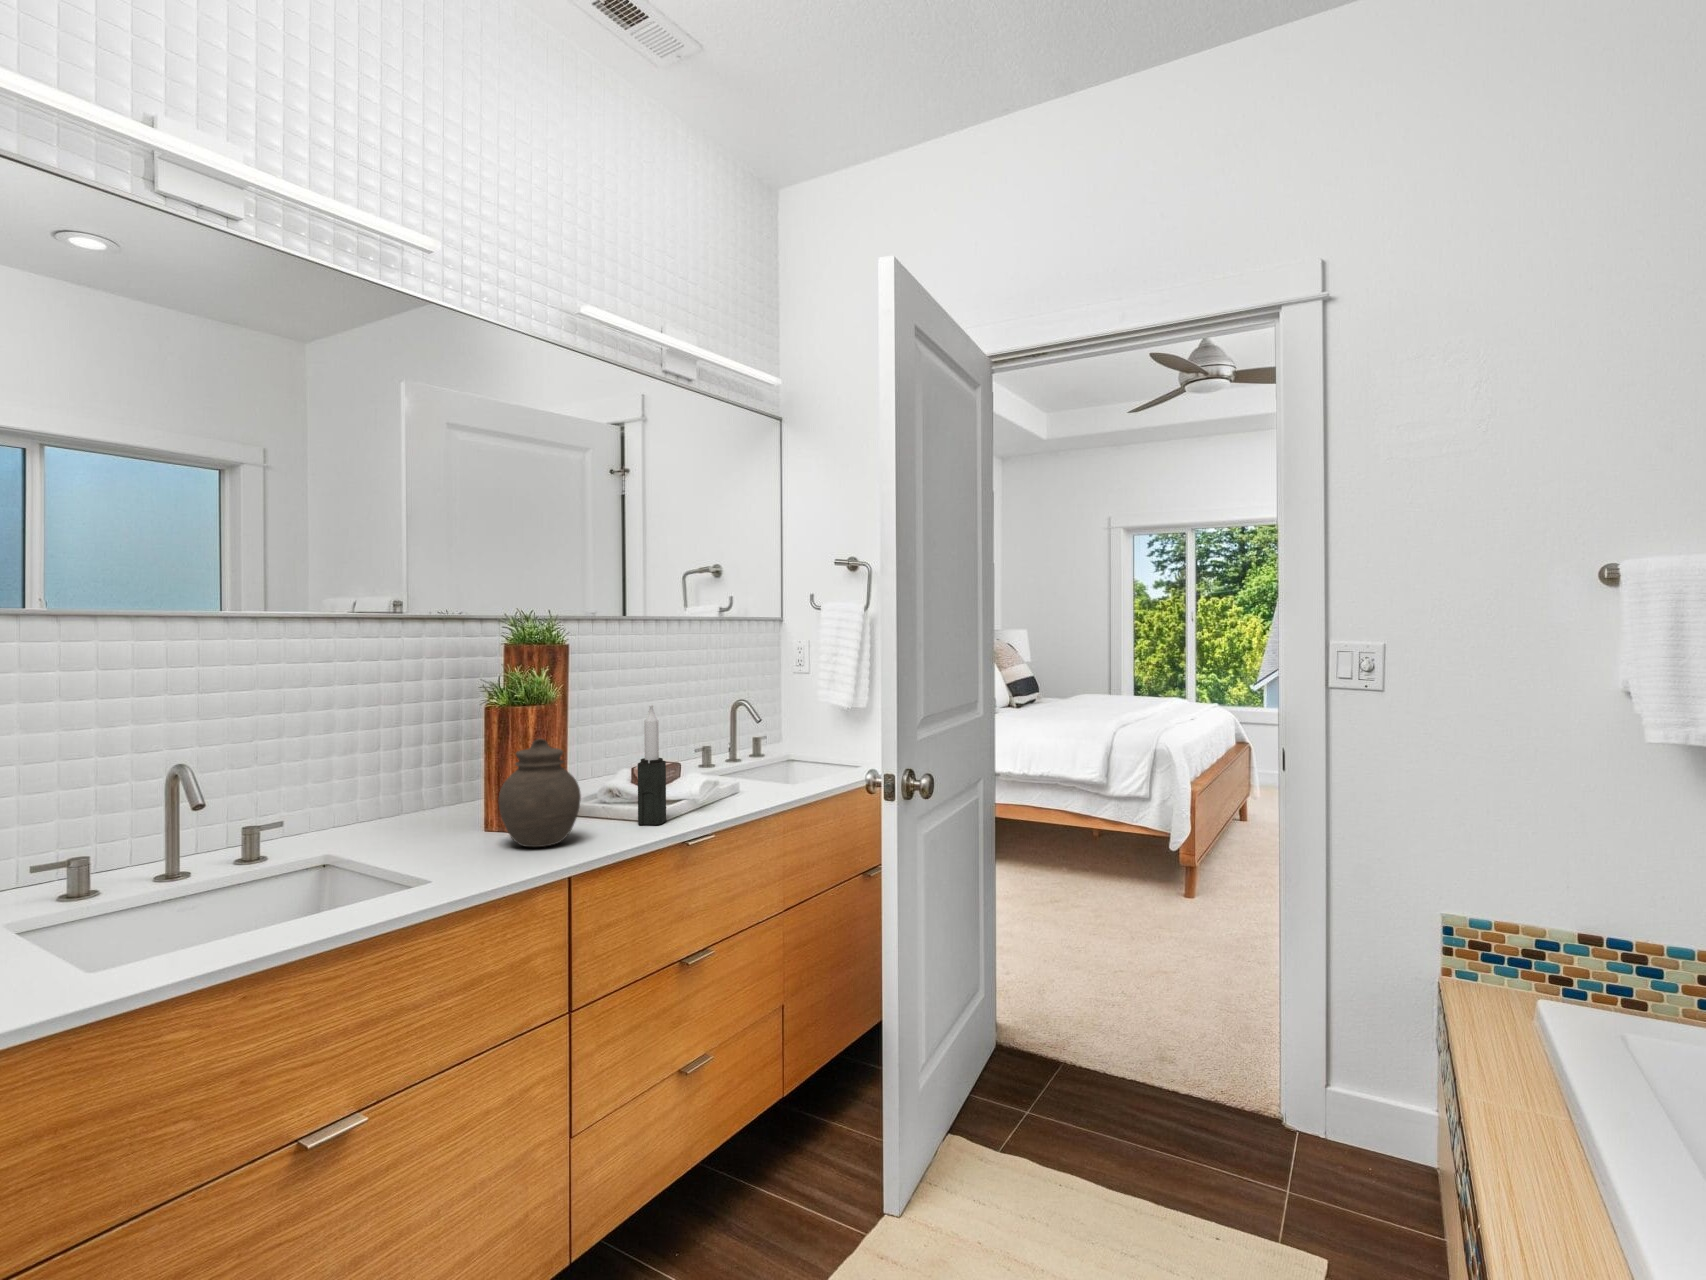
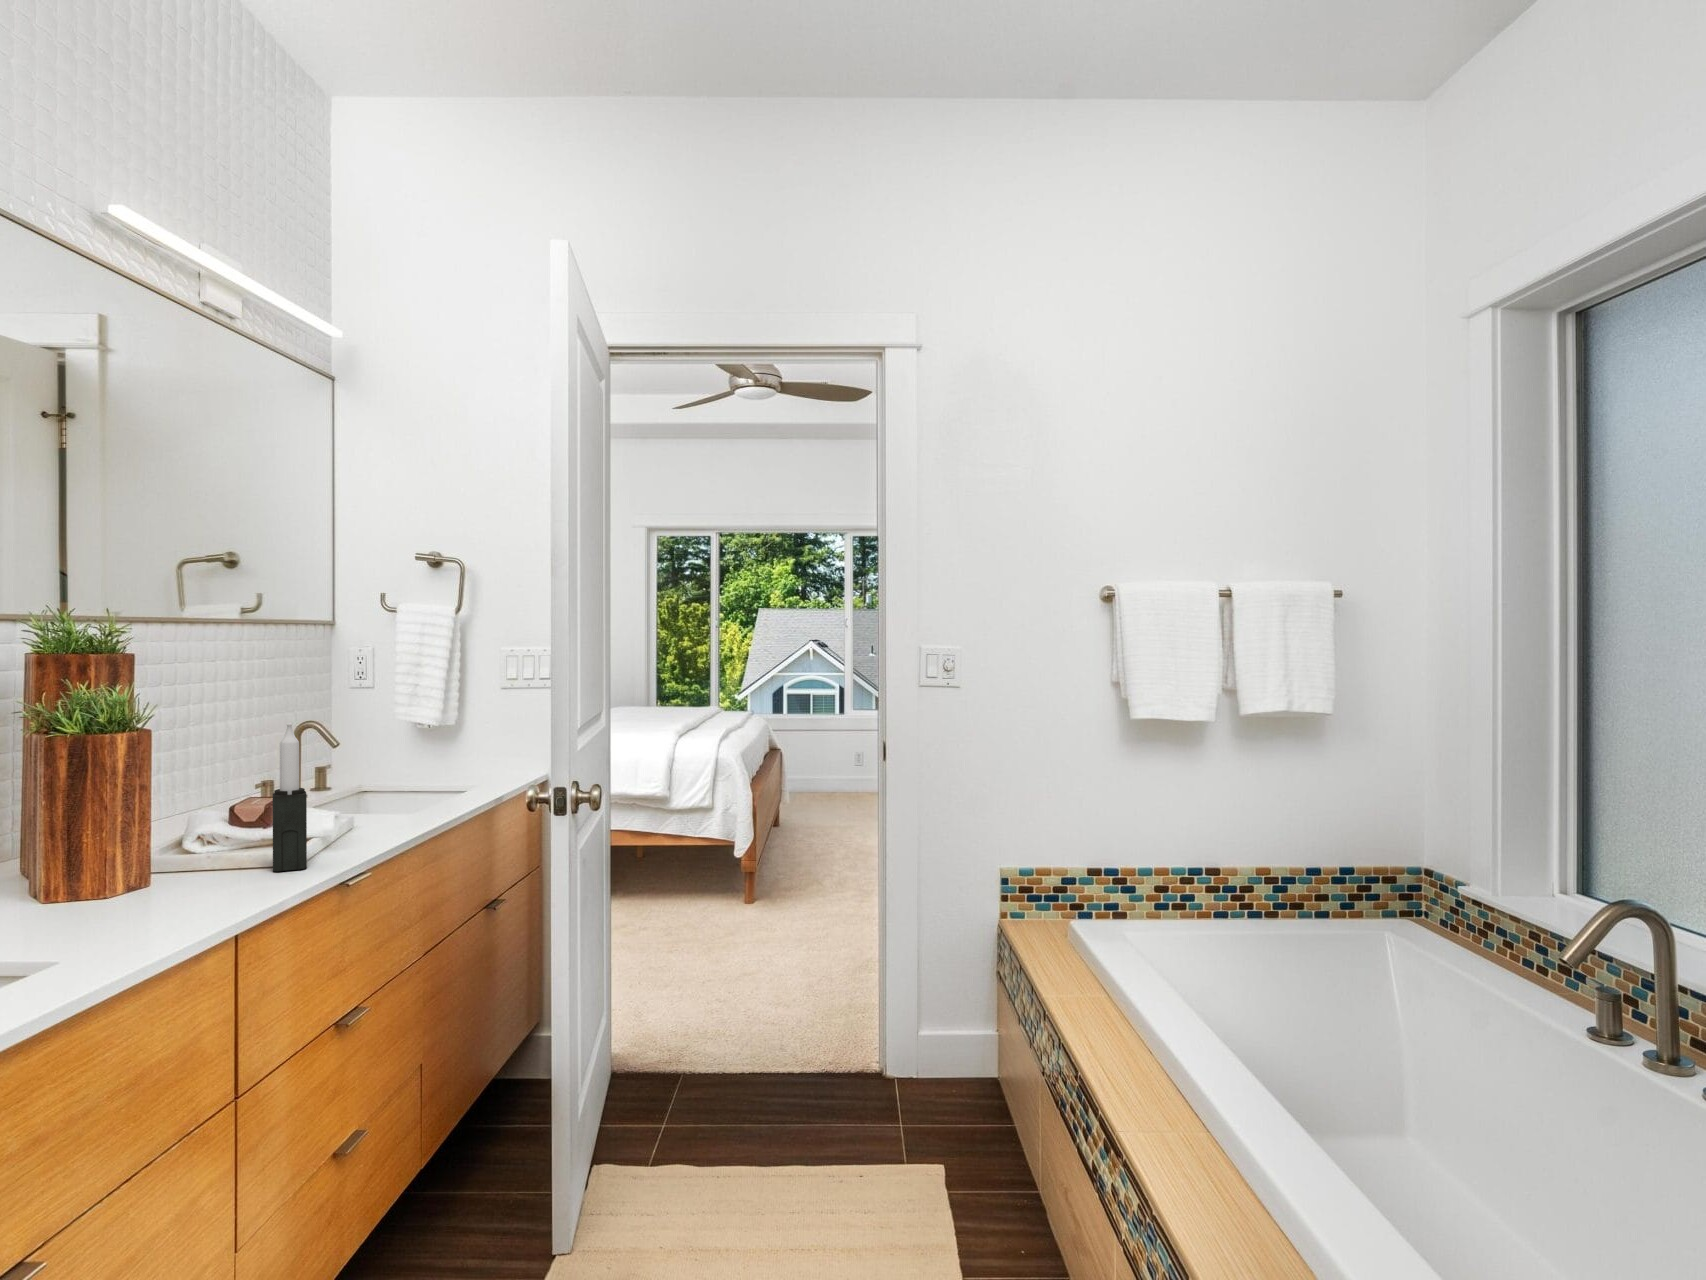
jar: present [499,739,581,847] -> none [113,769,233,910]

